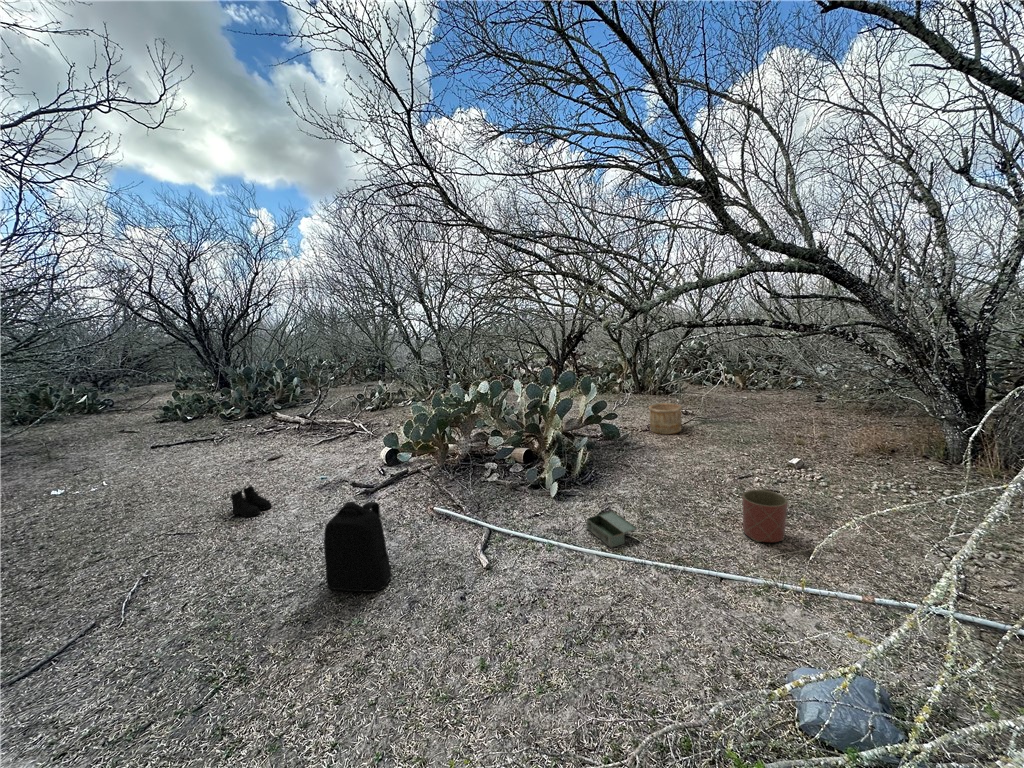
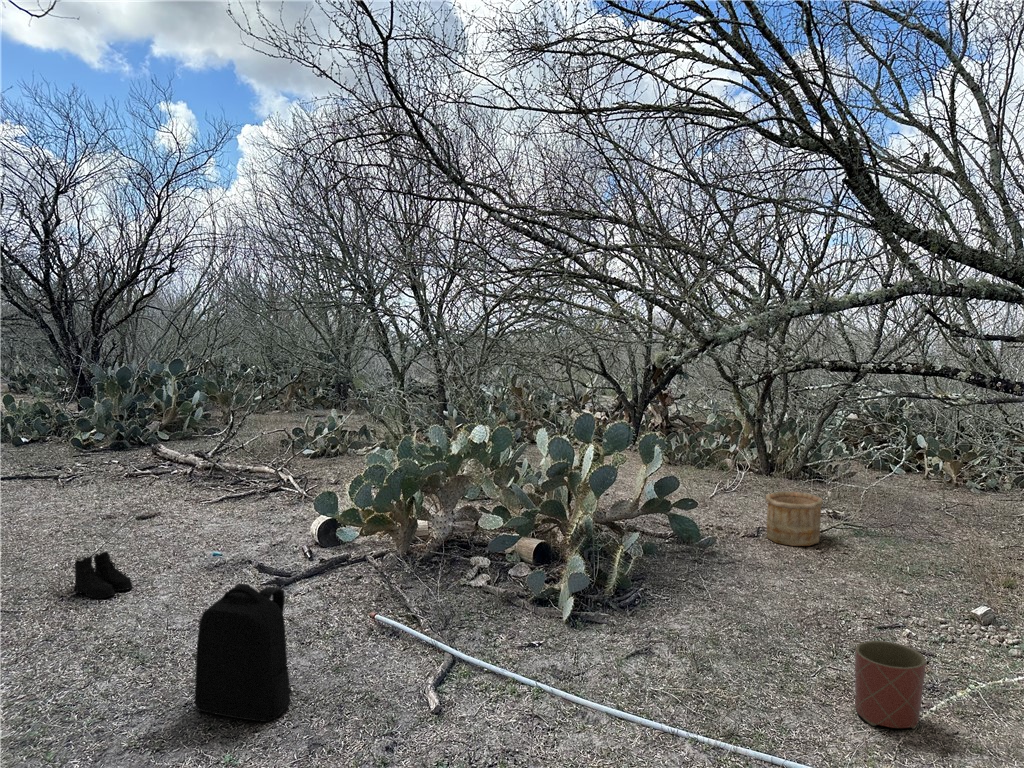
toolbox: present [587,511,637,548] -> none [606,651,680,706]

